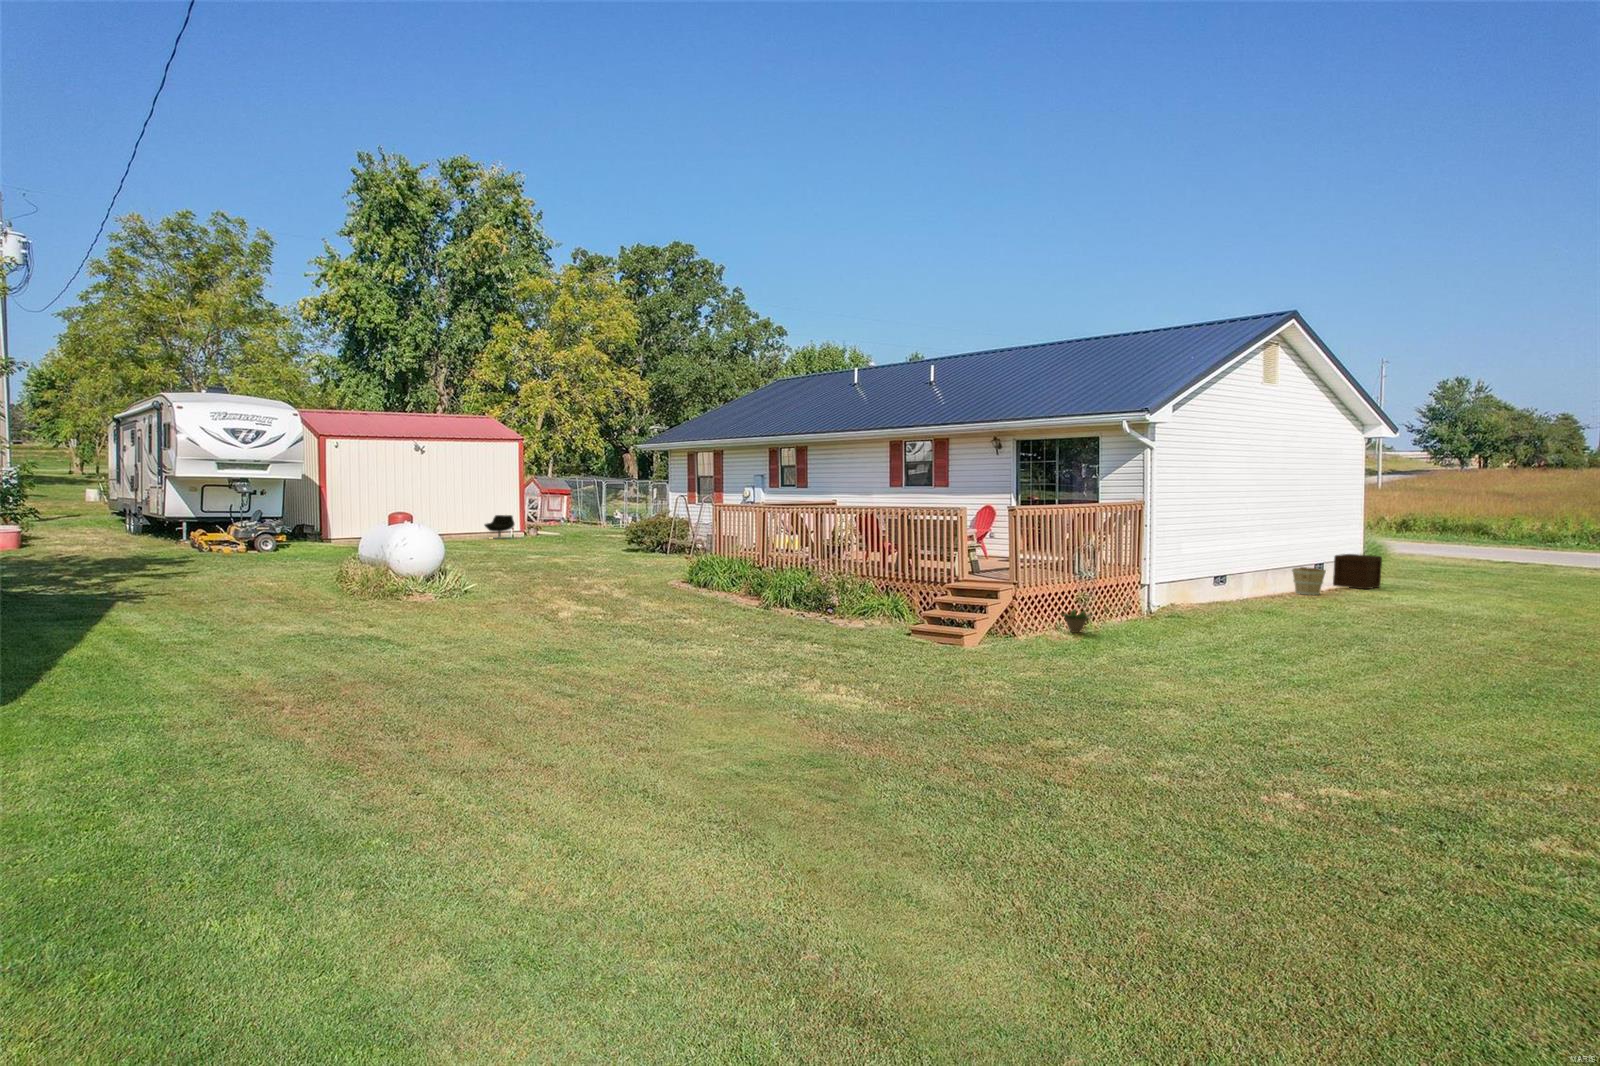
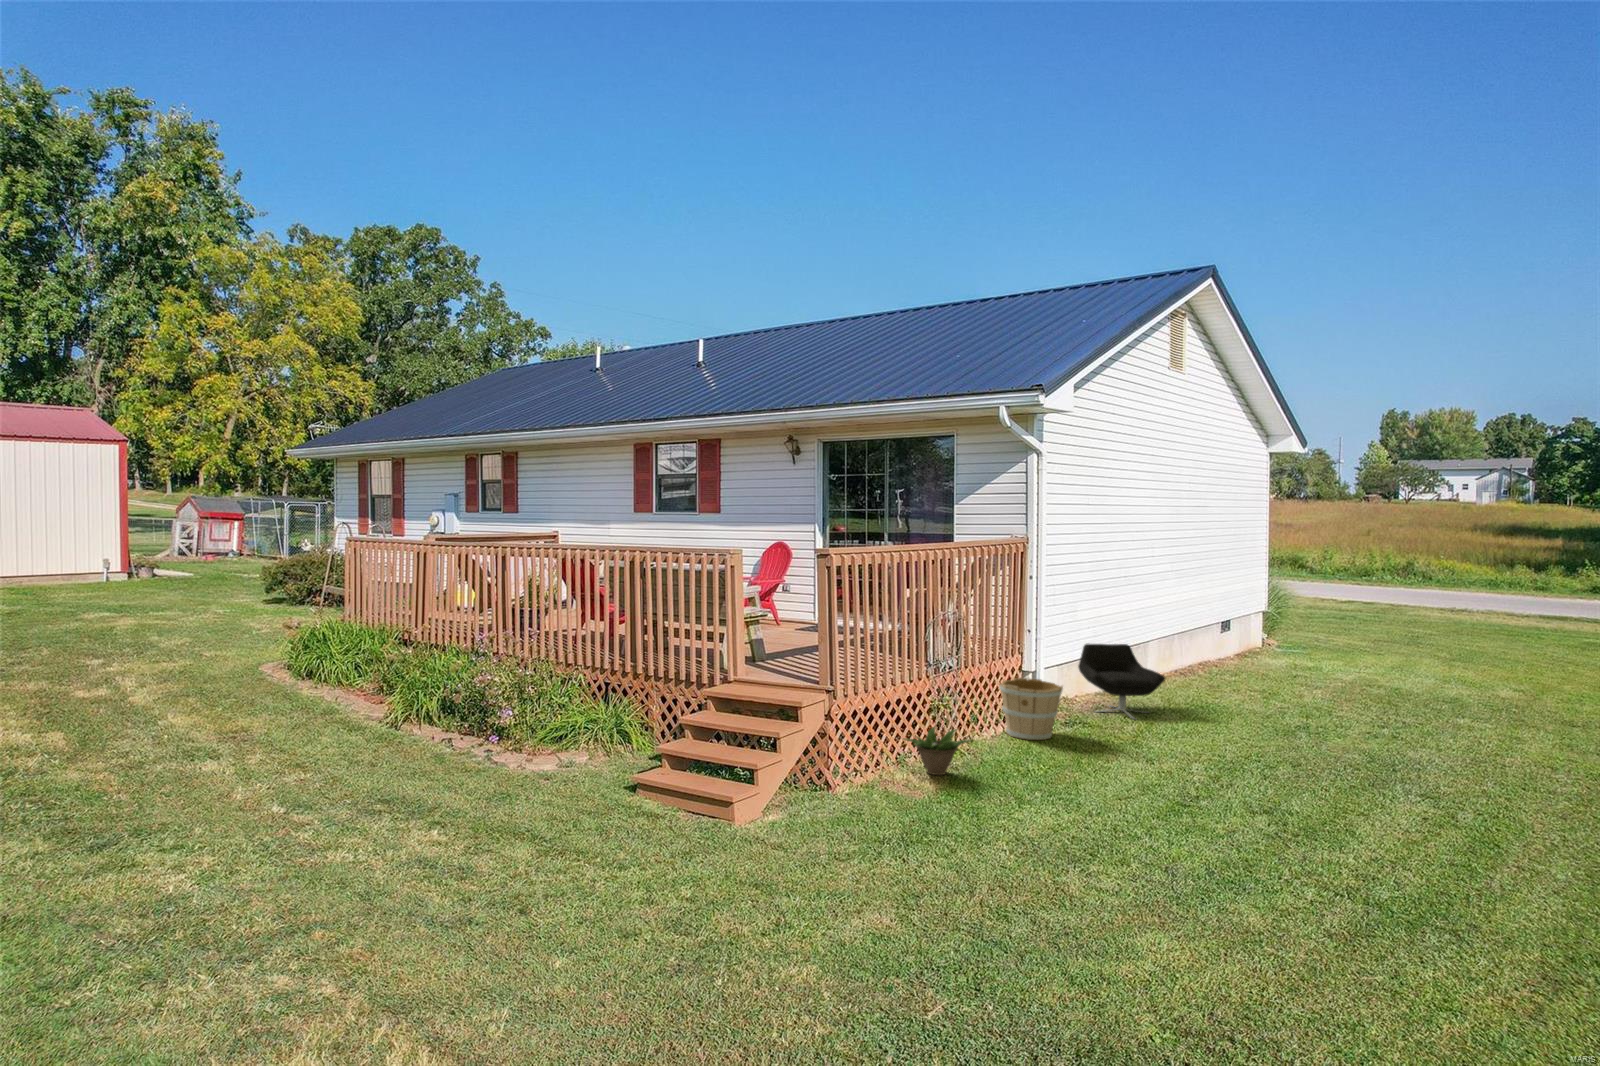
lounge chair: present [485,515,514,537] -> present [1078,644,1165,719]
wooden crate: present [1333,554,1382,589] -> none [1235,606,1293,655]
wooden bucket: present [1292,567,1326,595] -> present [999,678,1063,740]

